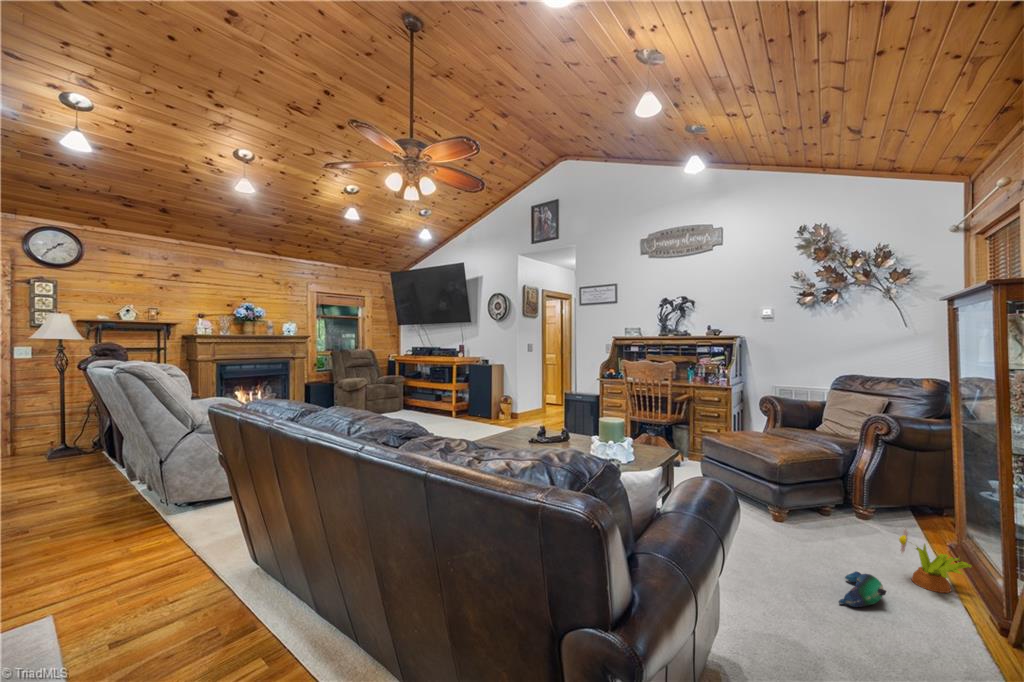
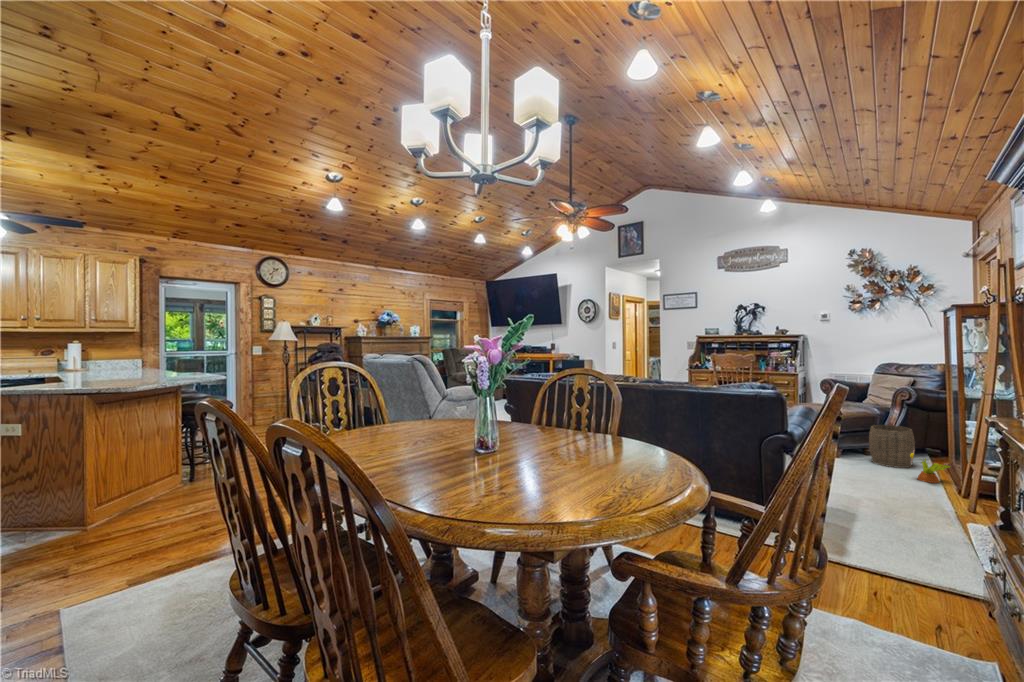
woven basket: none [829,473,899,547] -> present [869,425,915,468]
plush toy: present [839,571,887,607] -> none [872,472,899,487]

